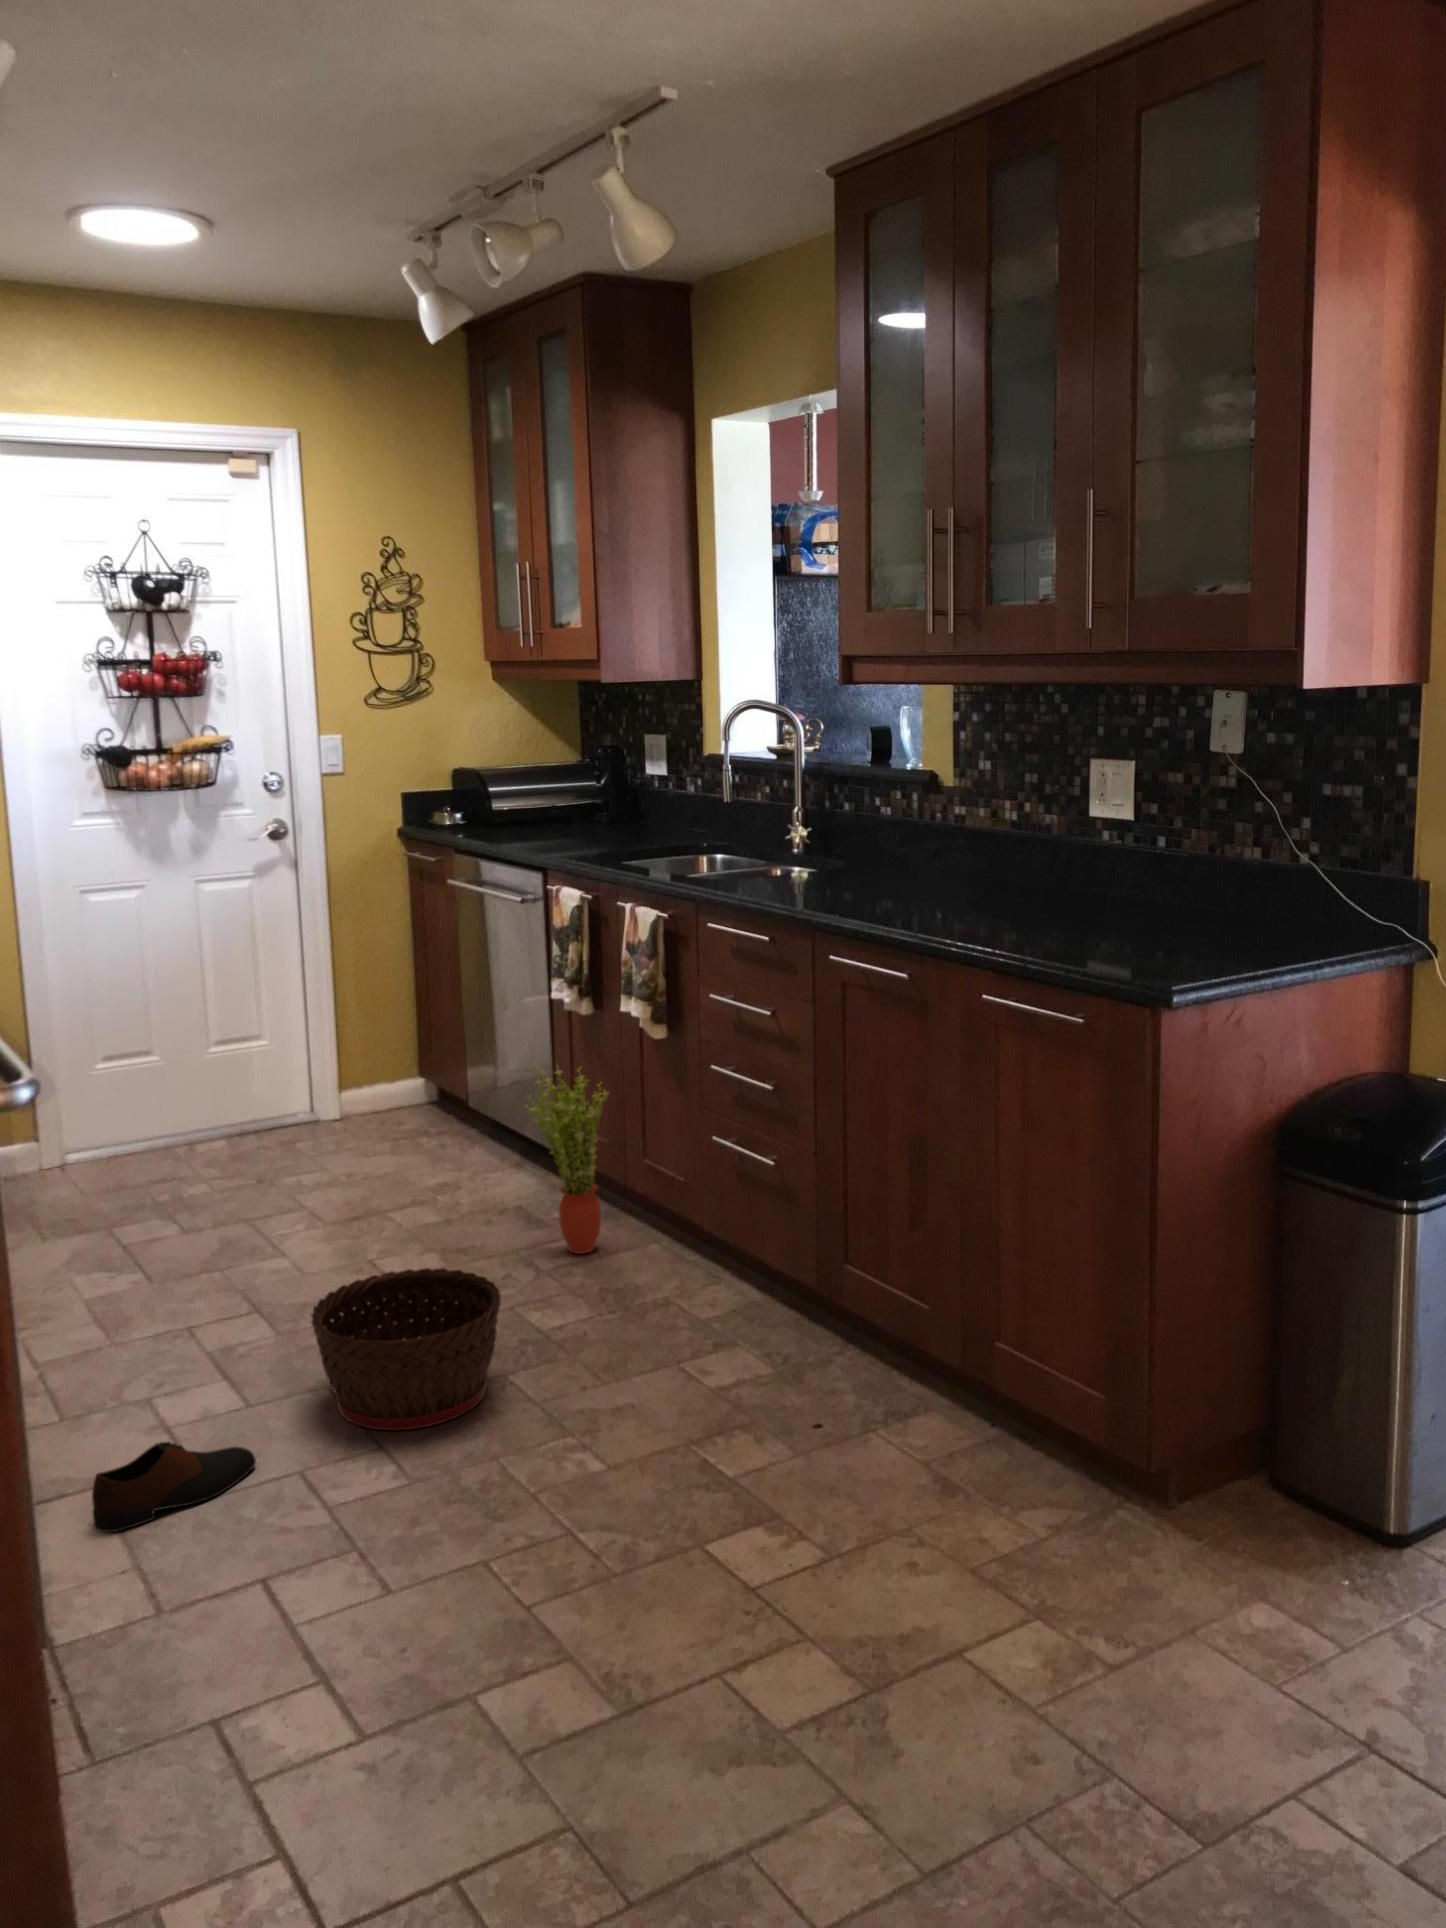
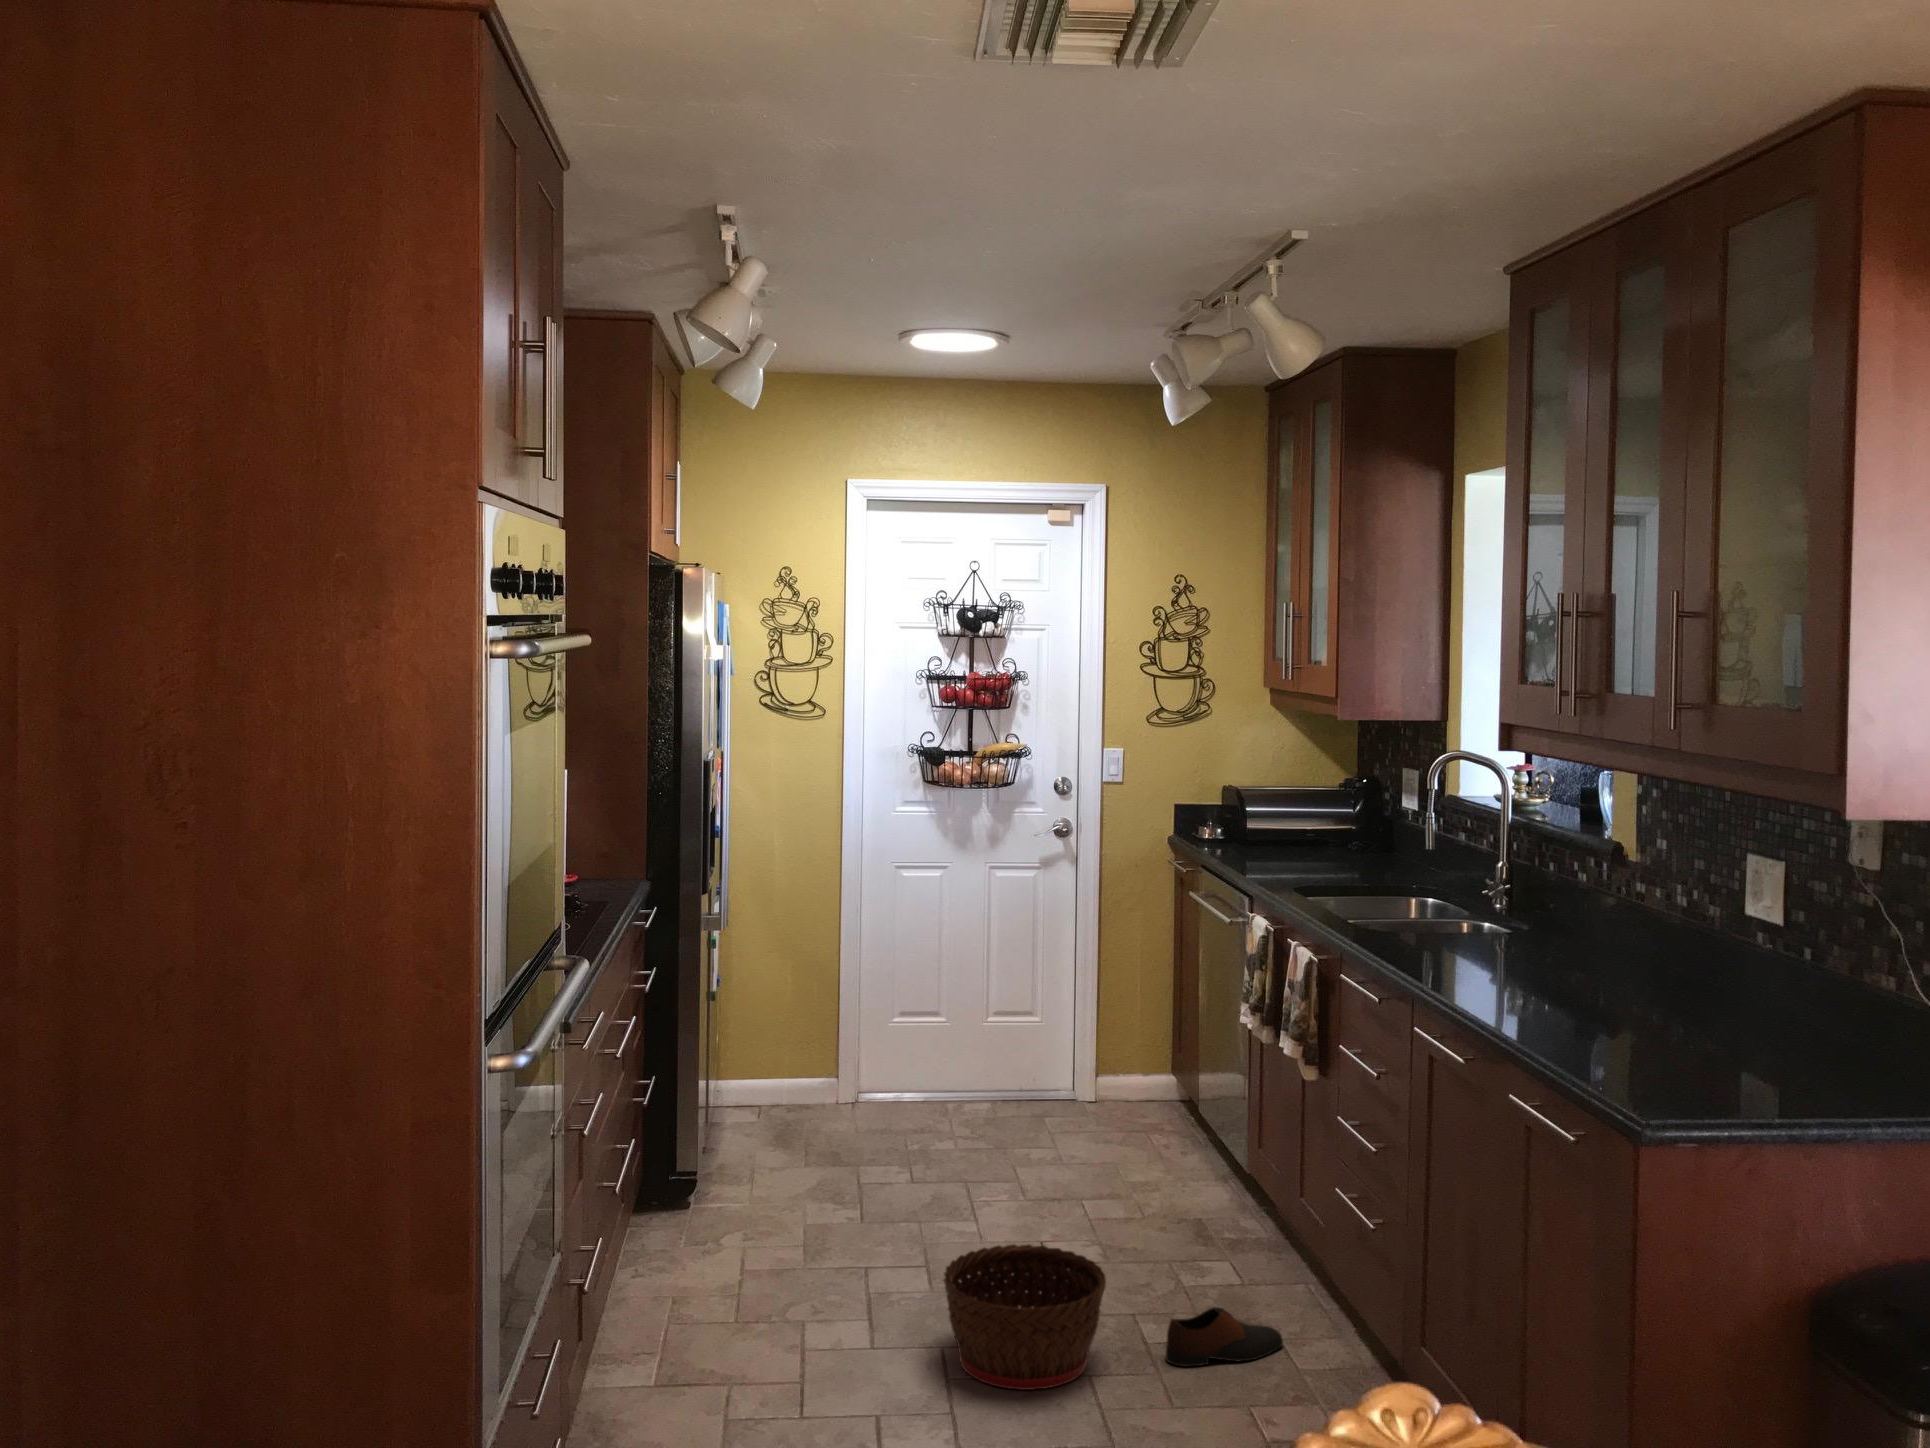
potted plant: present [526,1066,608,1254] -> none [1192,1082,1270,1267]
shoe: present [92,1442,256,1532] -> present [1166,1307,1283,1367]

